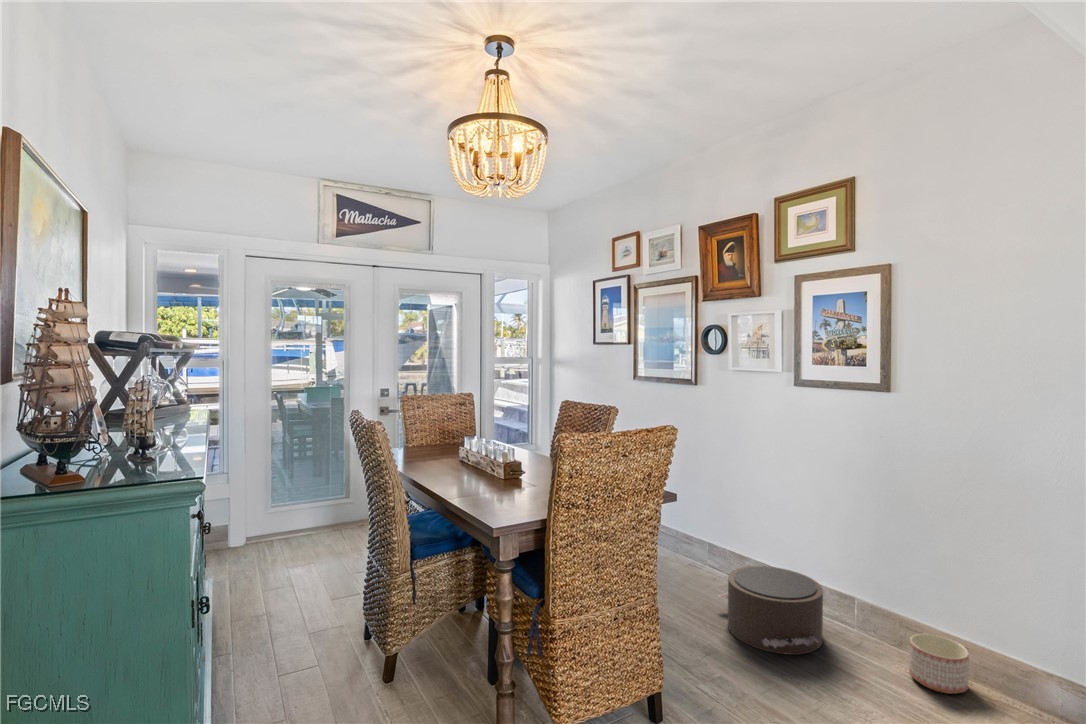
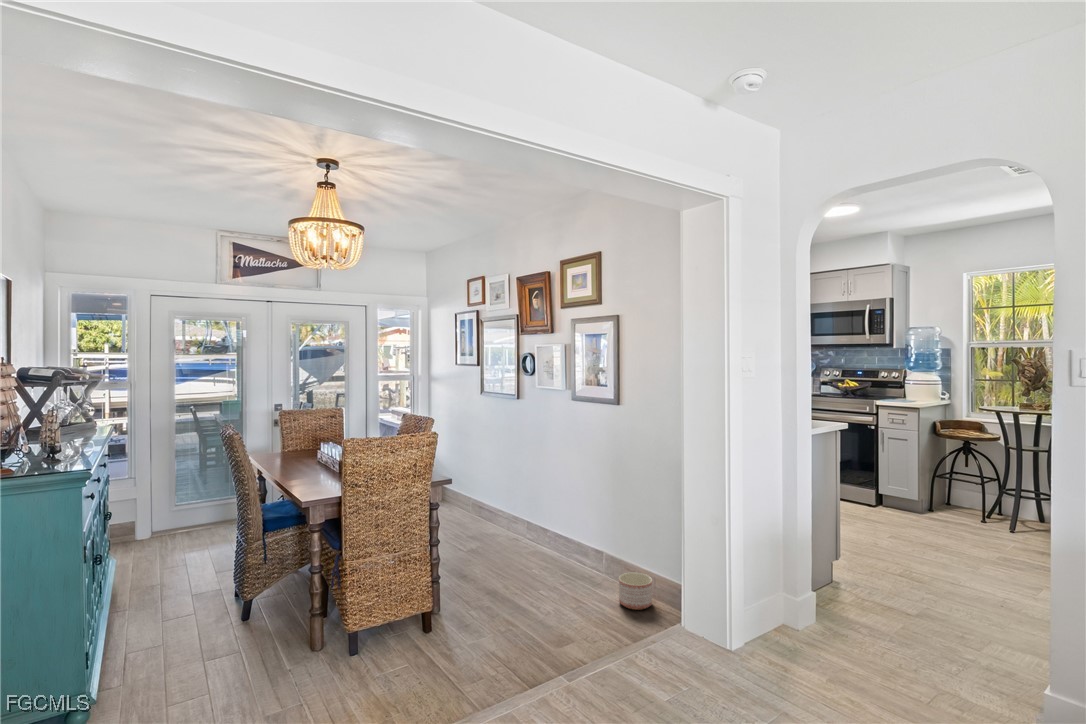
pouf: present [719,566,823,655] -> none [514,534,577,593]

